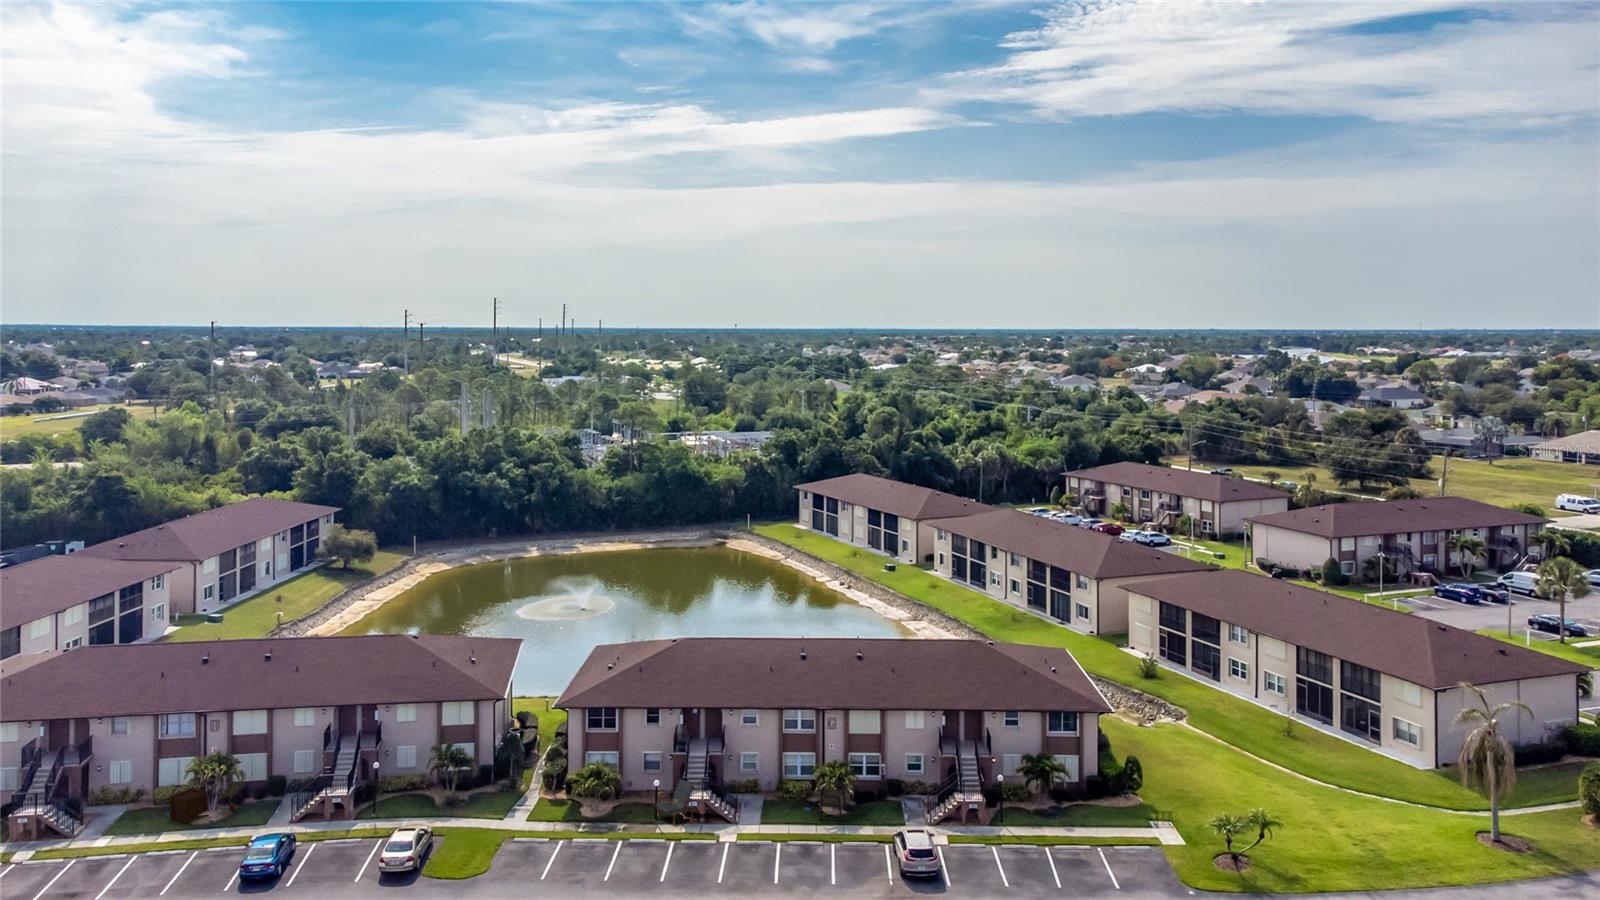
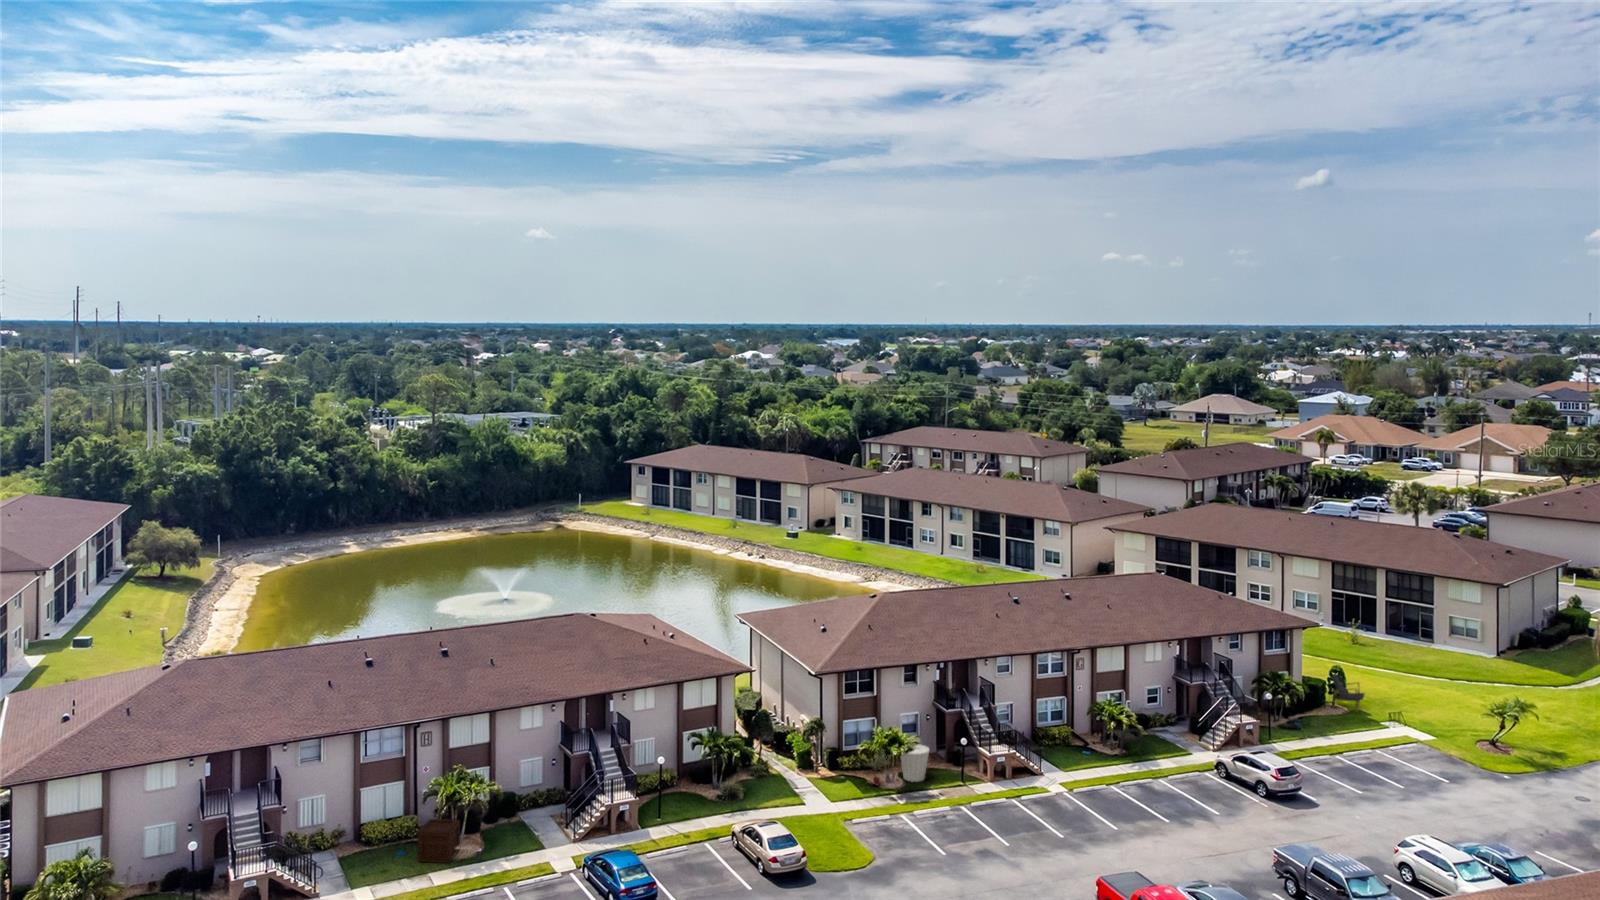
potted tree: present [221,779,243,811] -> present [864,750,891,785]
lounge chair: present [656,779,694,824] -> present [1332,673,1365,709]
trash can: none [596,780,623,815] -> present [901,744,929,782]

